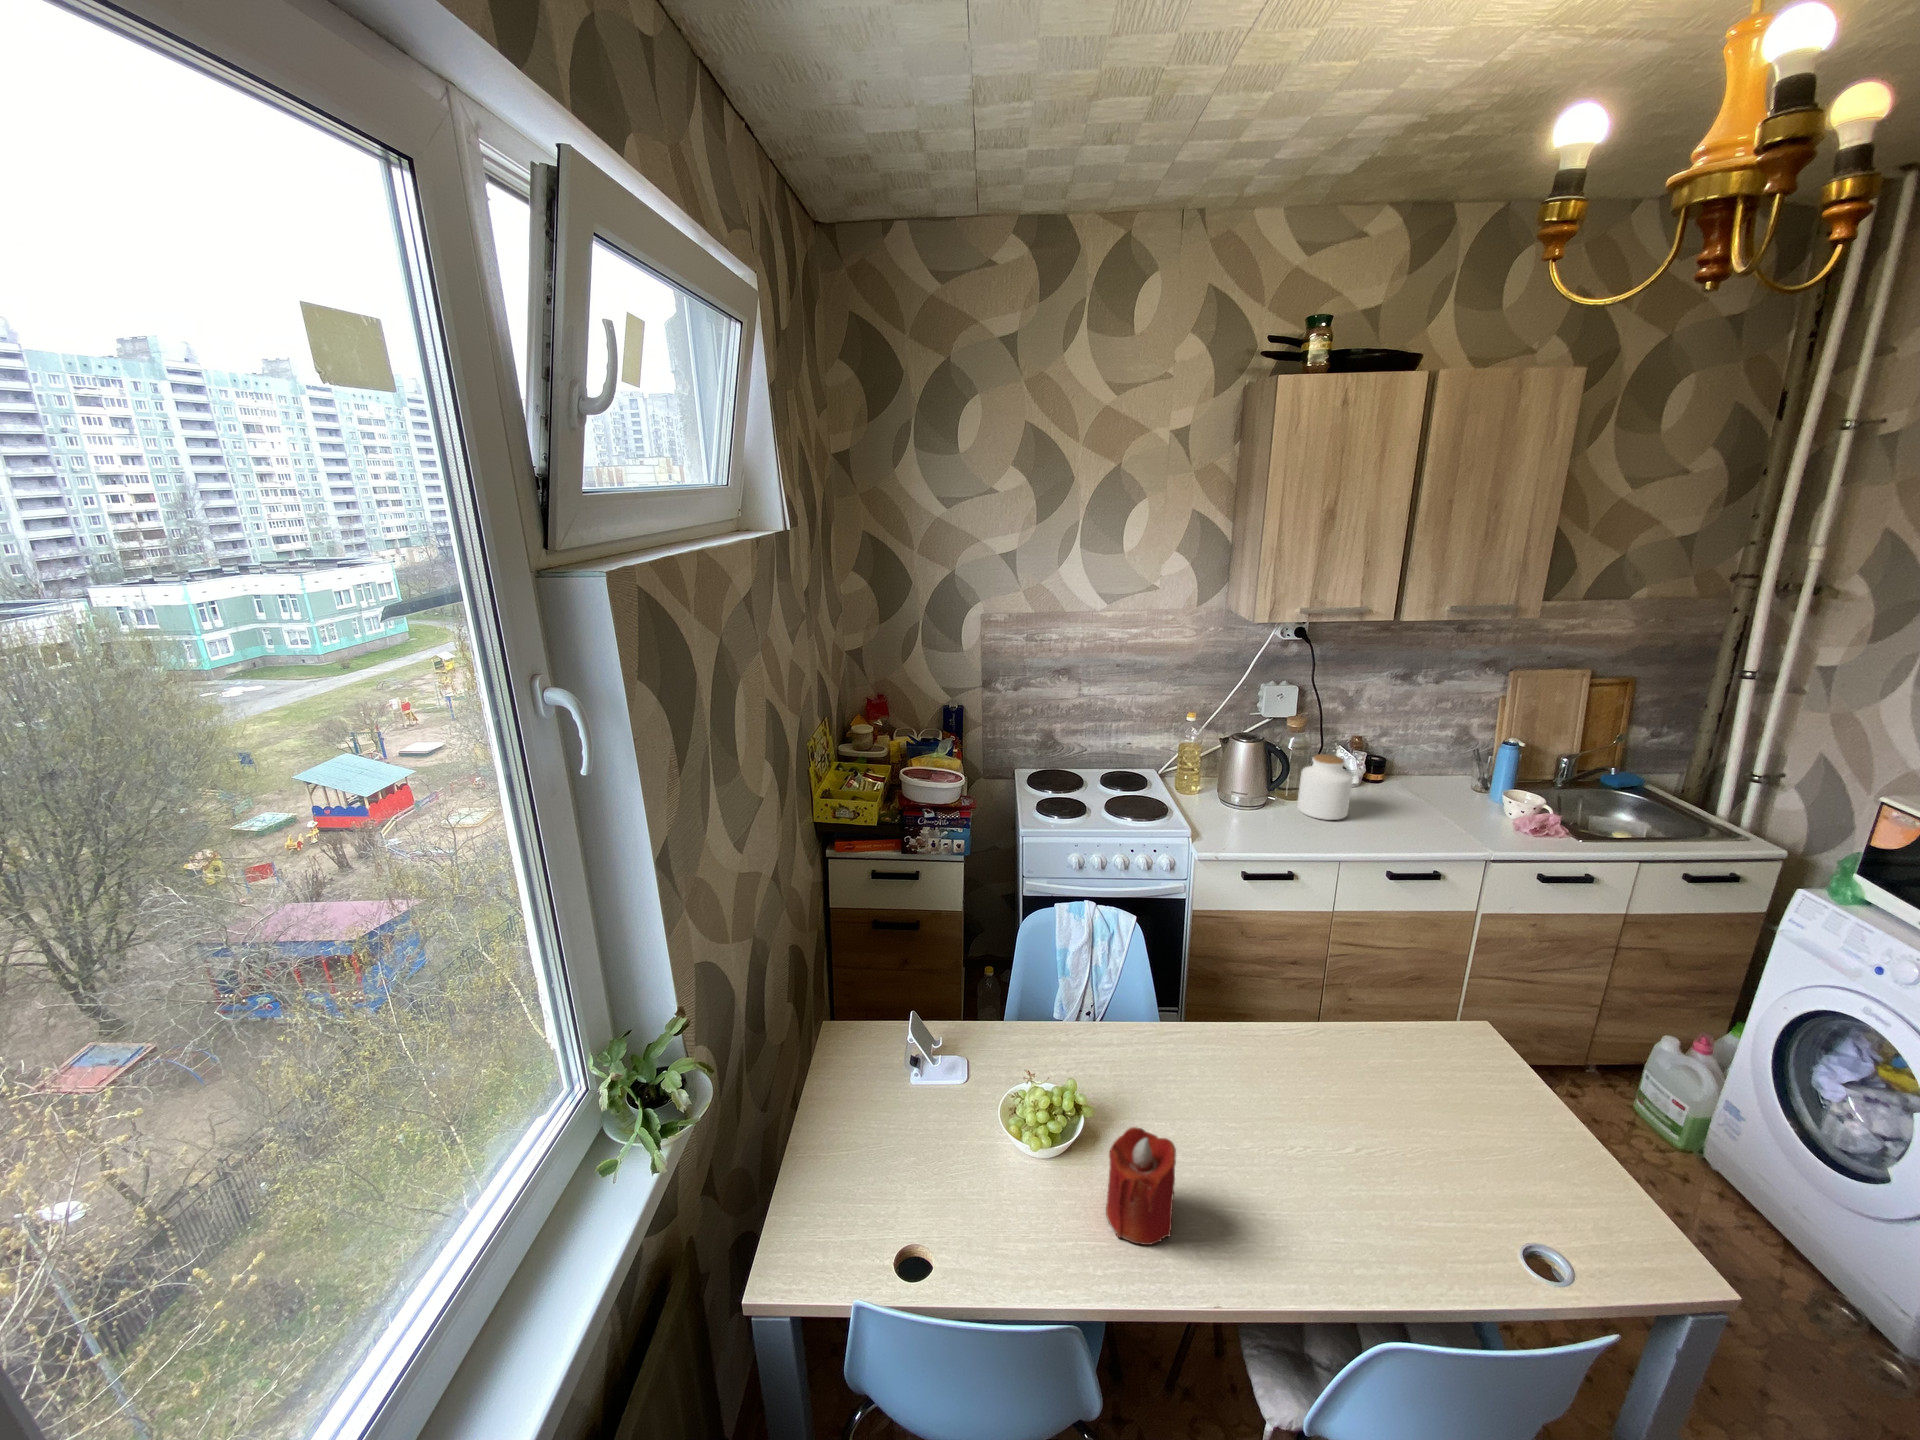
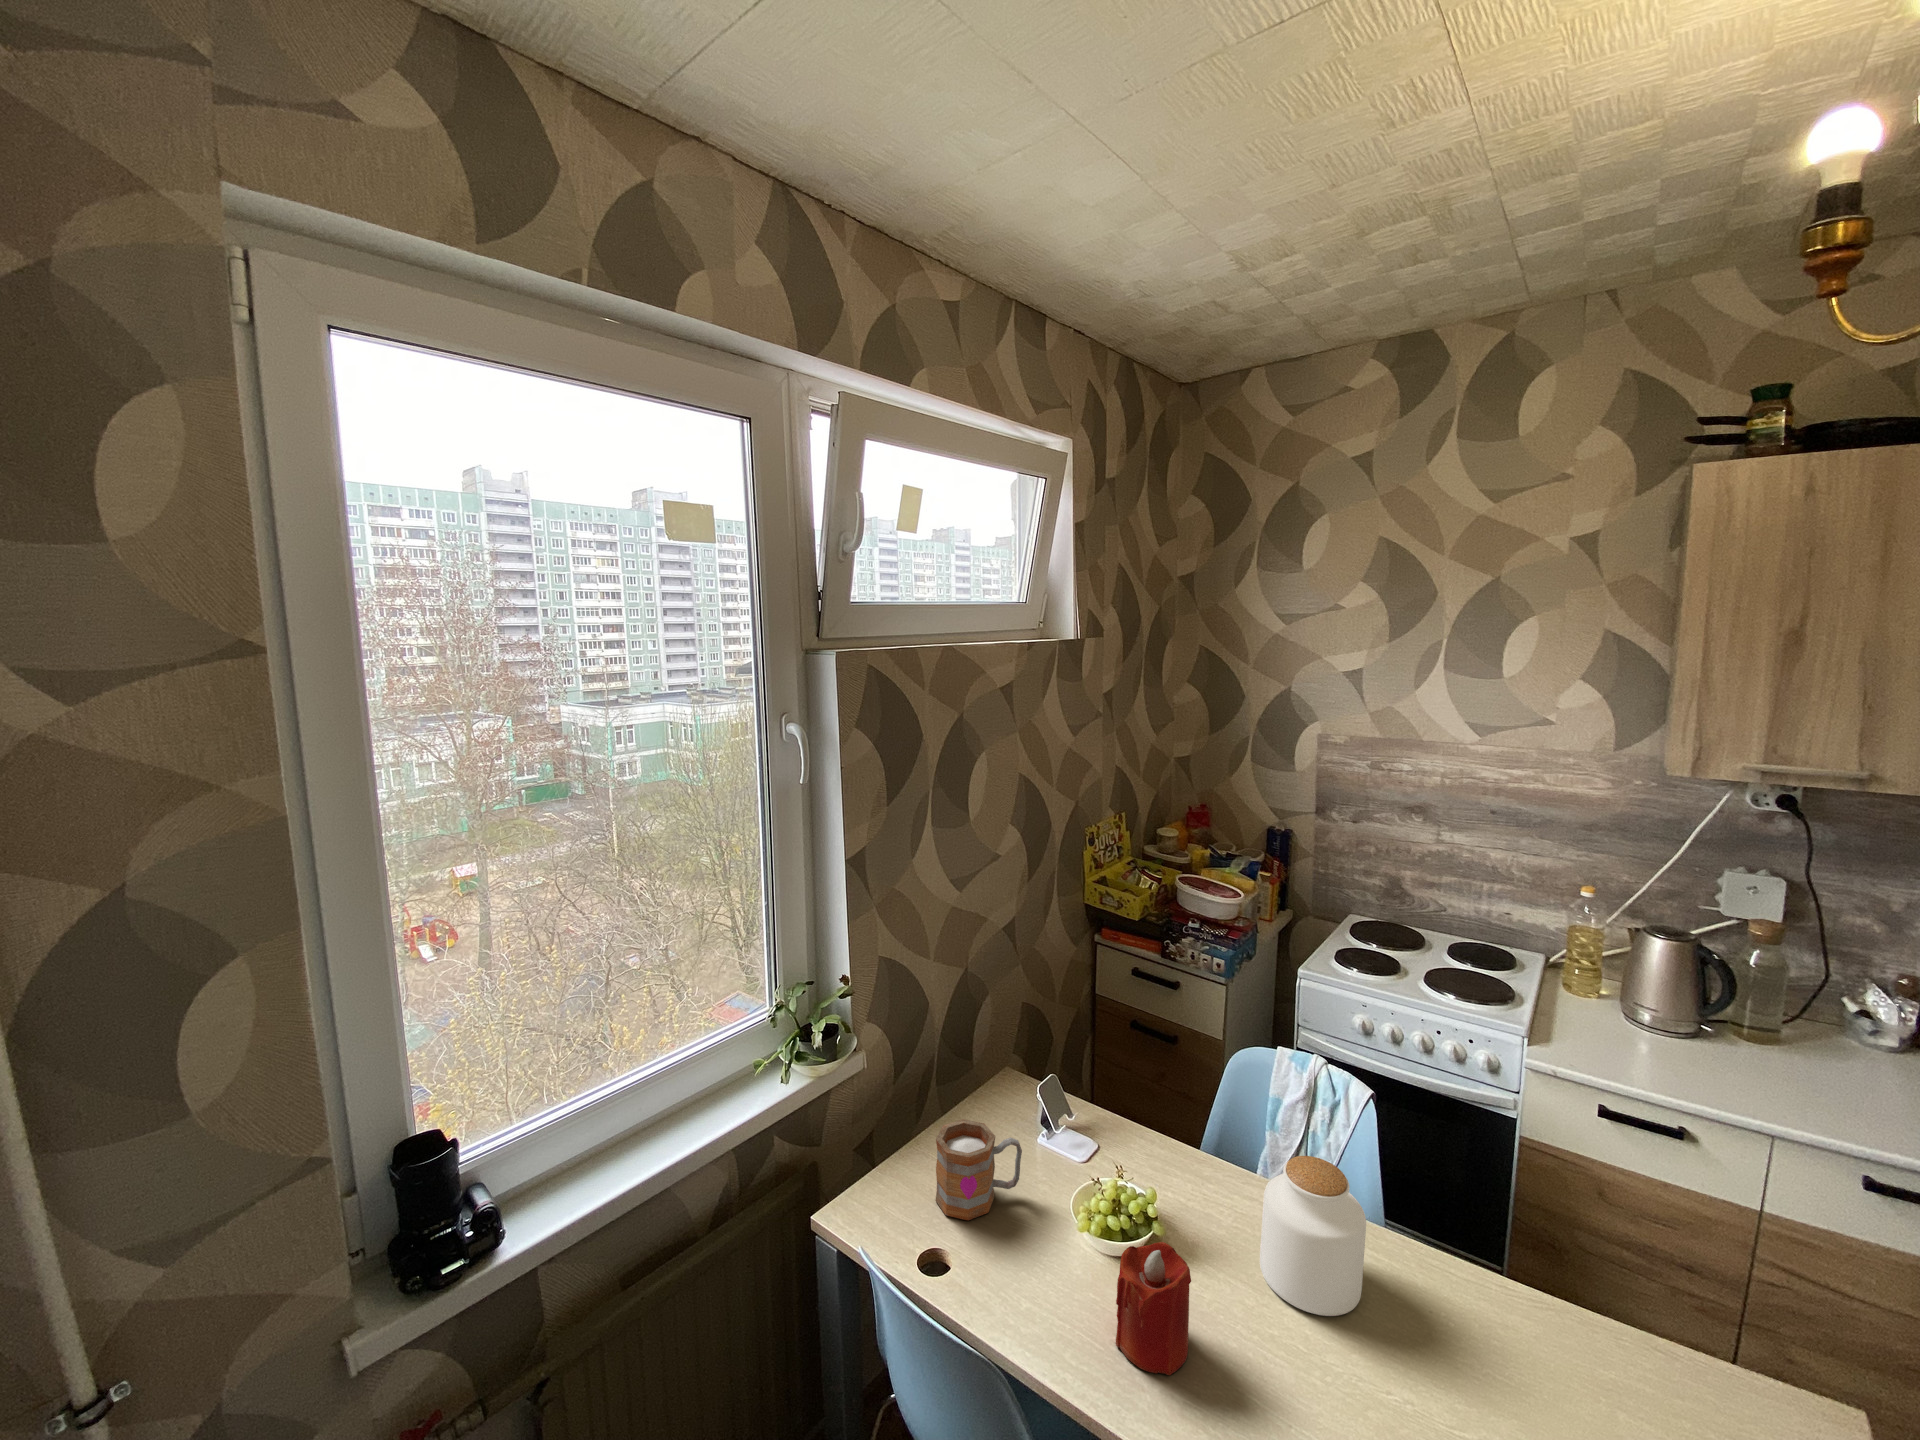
jar: present [1297,754,1352,820] -> present [1260,1156,1366,1316]
mug: none [858,1094,942,1206] -> present [936,1119,1022,1220]

